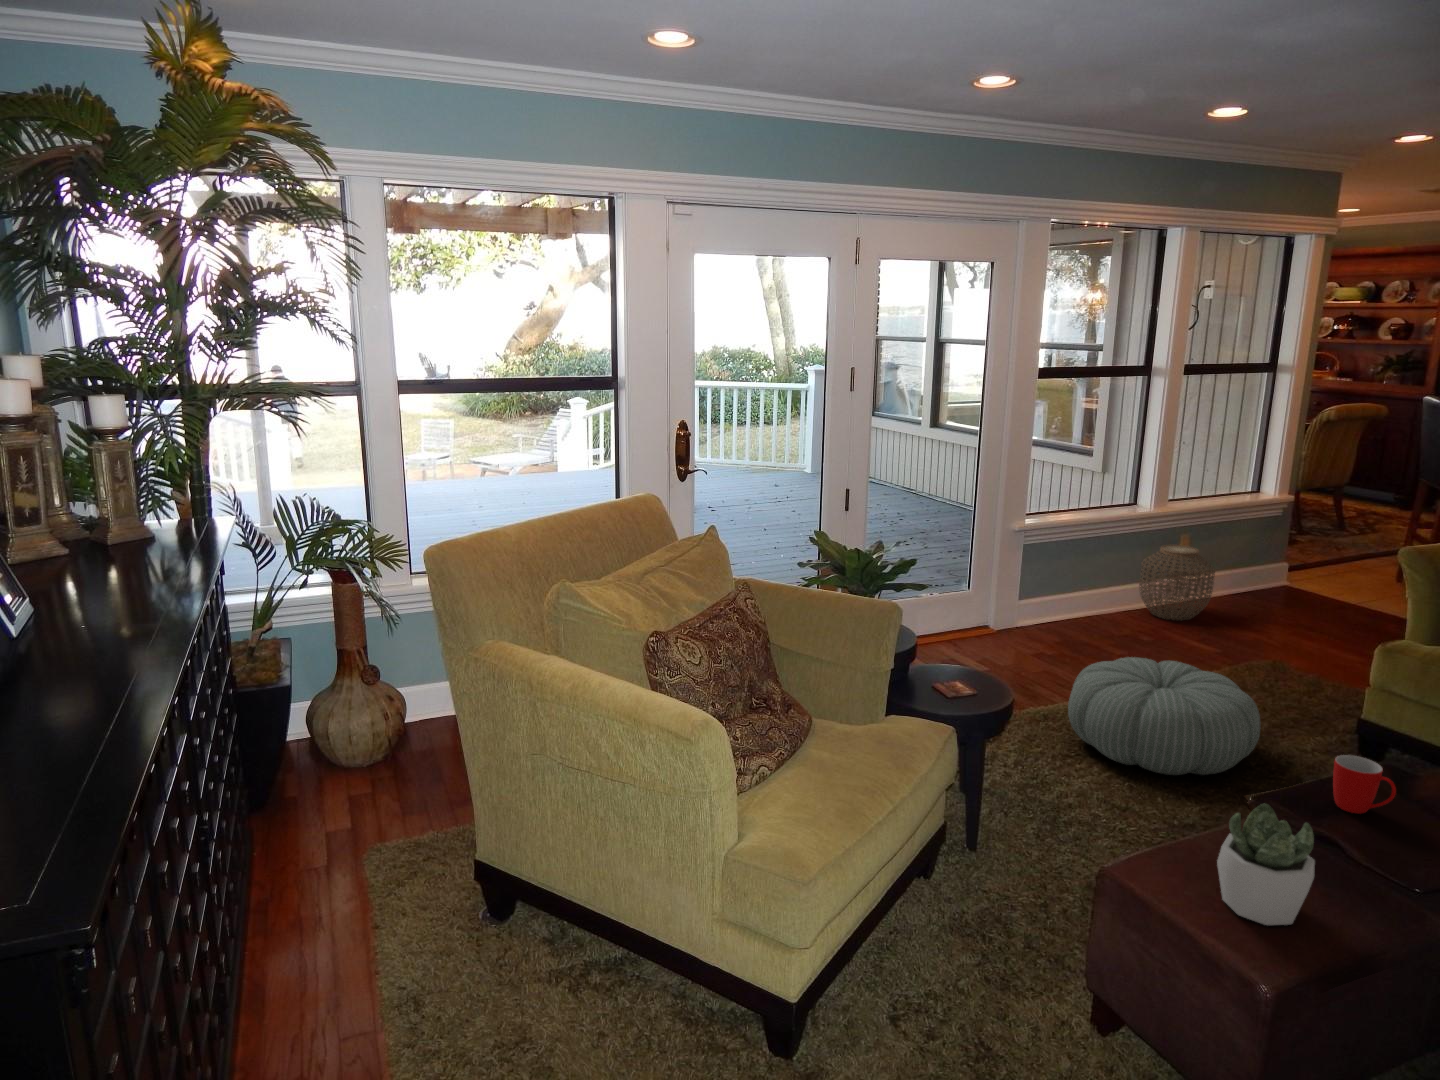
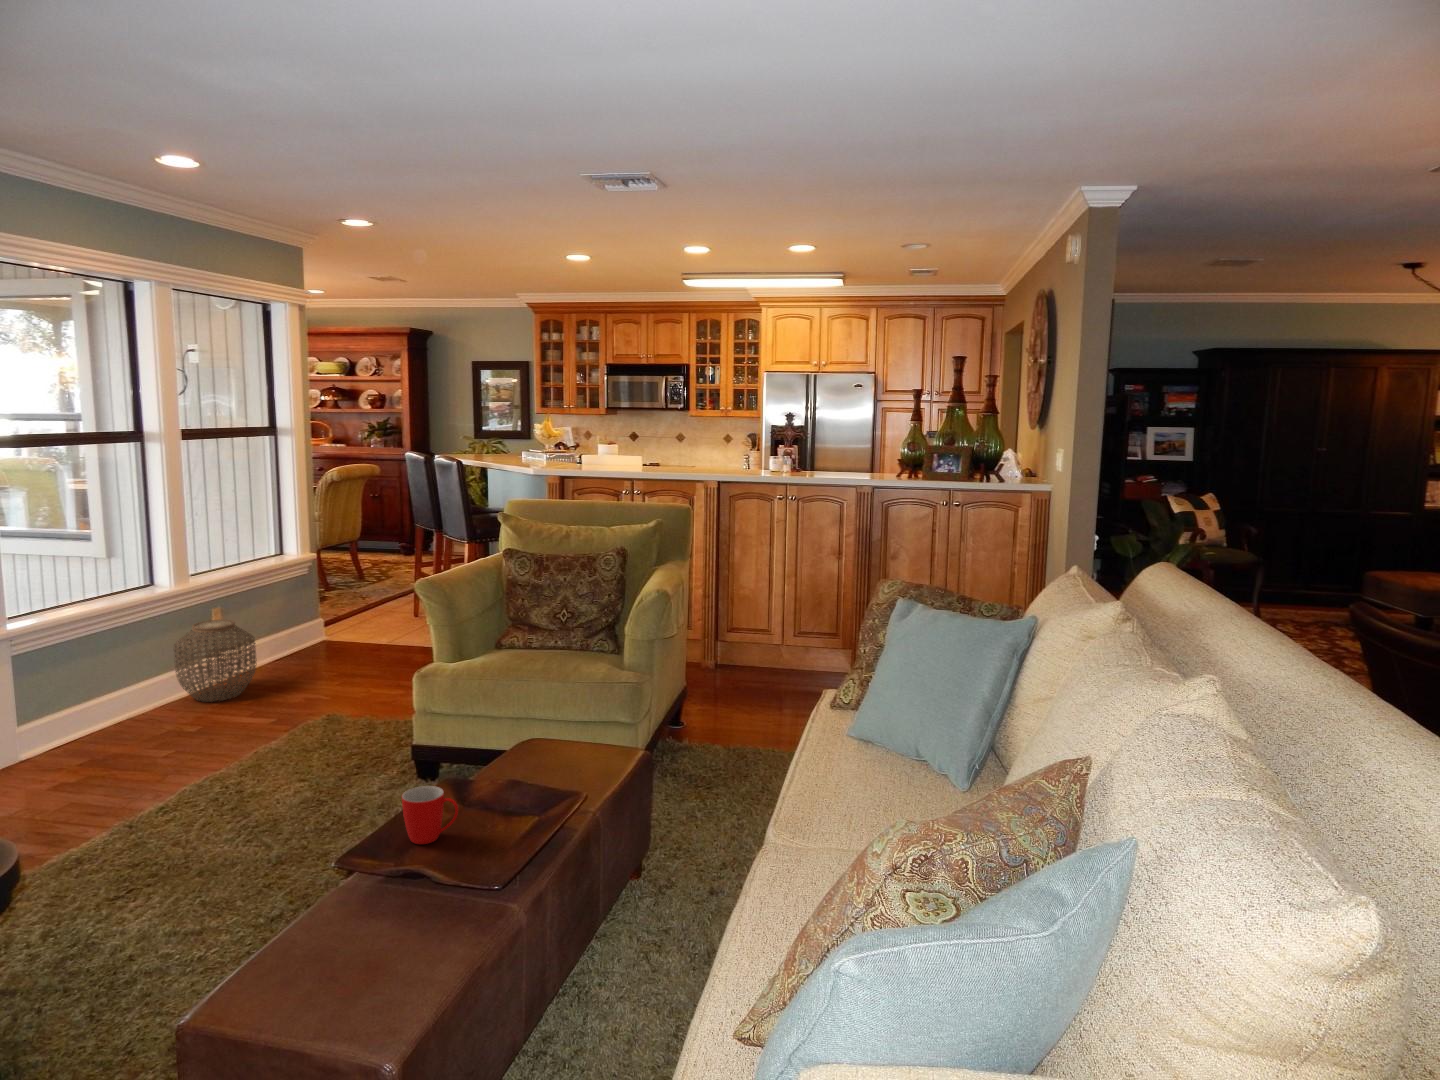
pouf: present [1068,657,1260,775] -> none [107,744,328,881]
succulent plant: present [1217,804,1315,925] -> none [309,873,408,1010]

